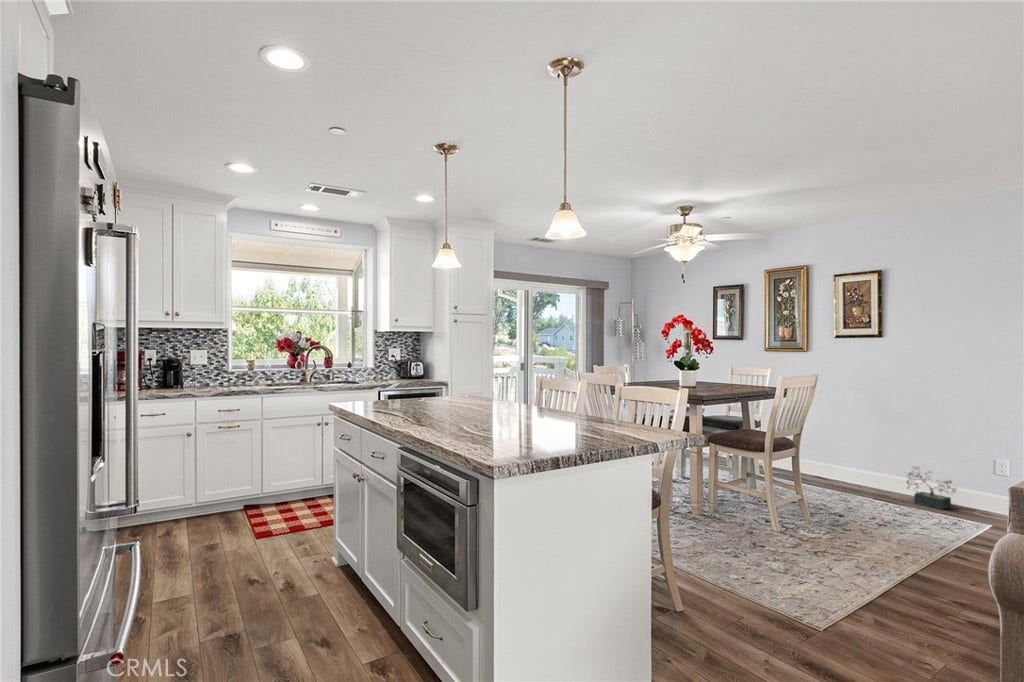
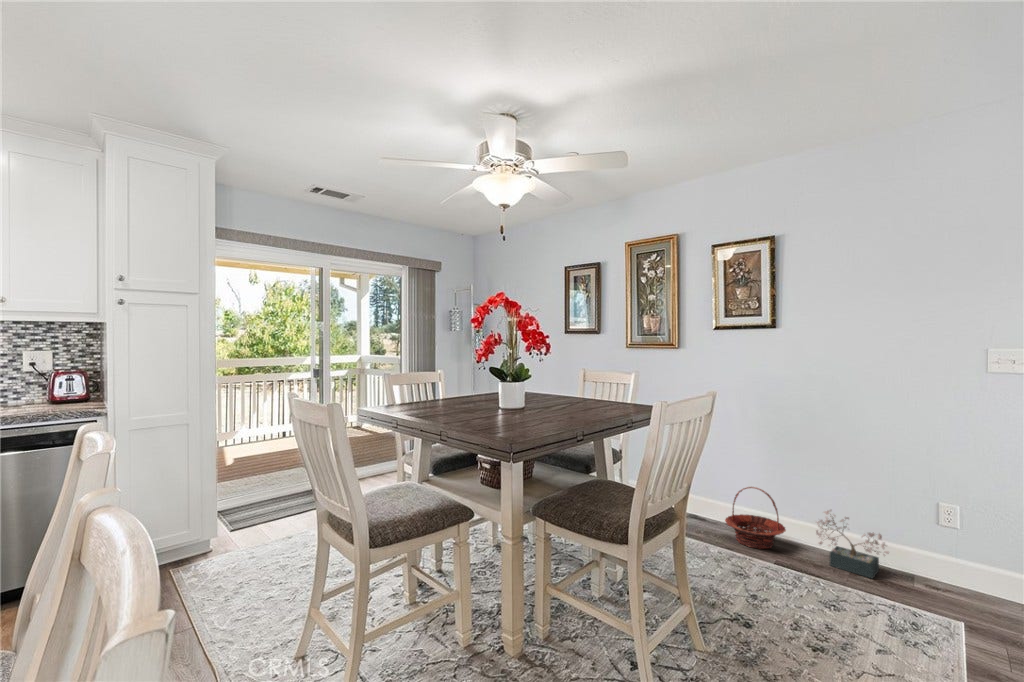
basket: none [839,451,886,493] -> present [725,487,786,549]

